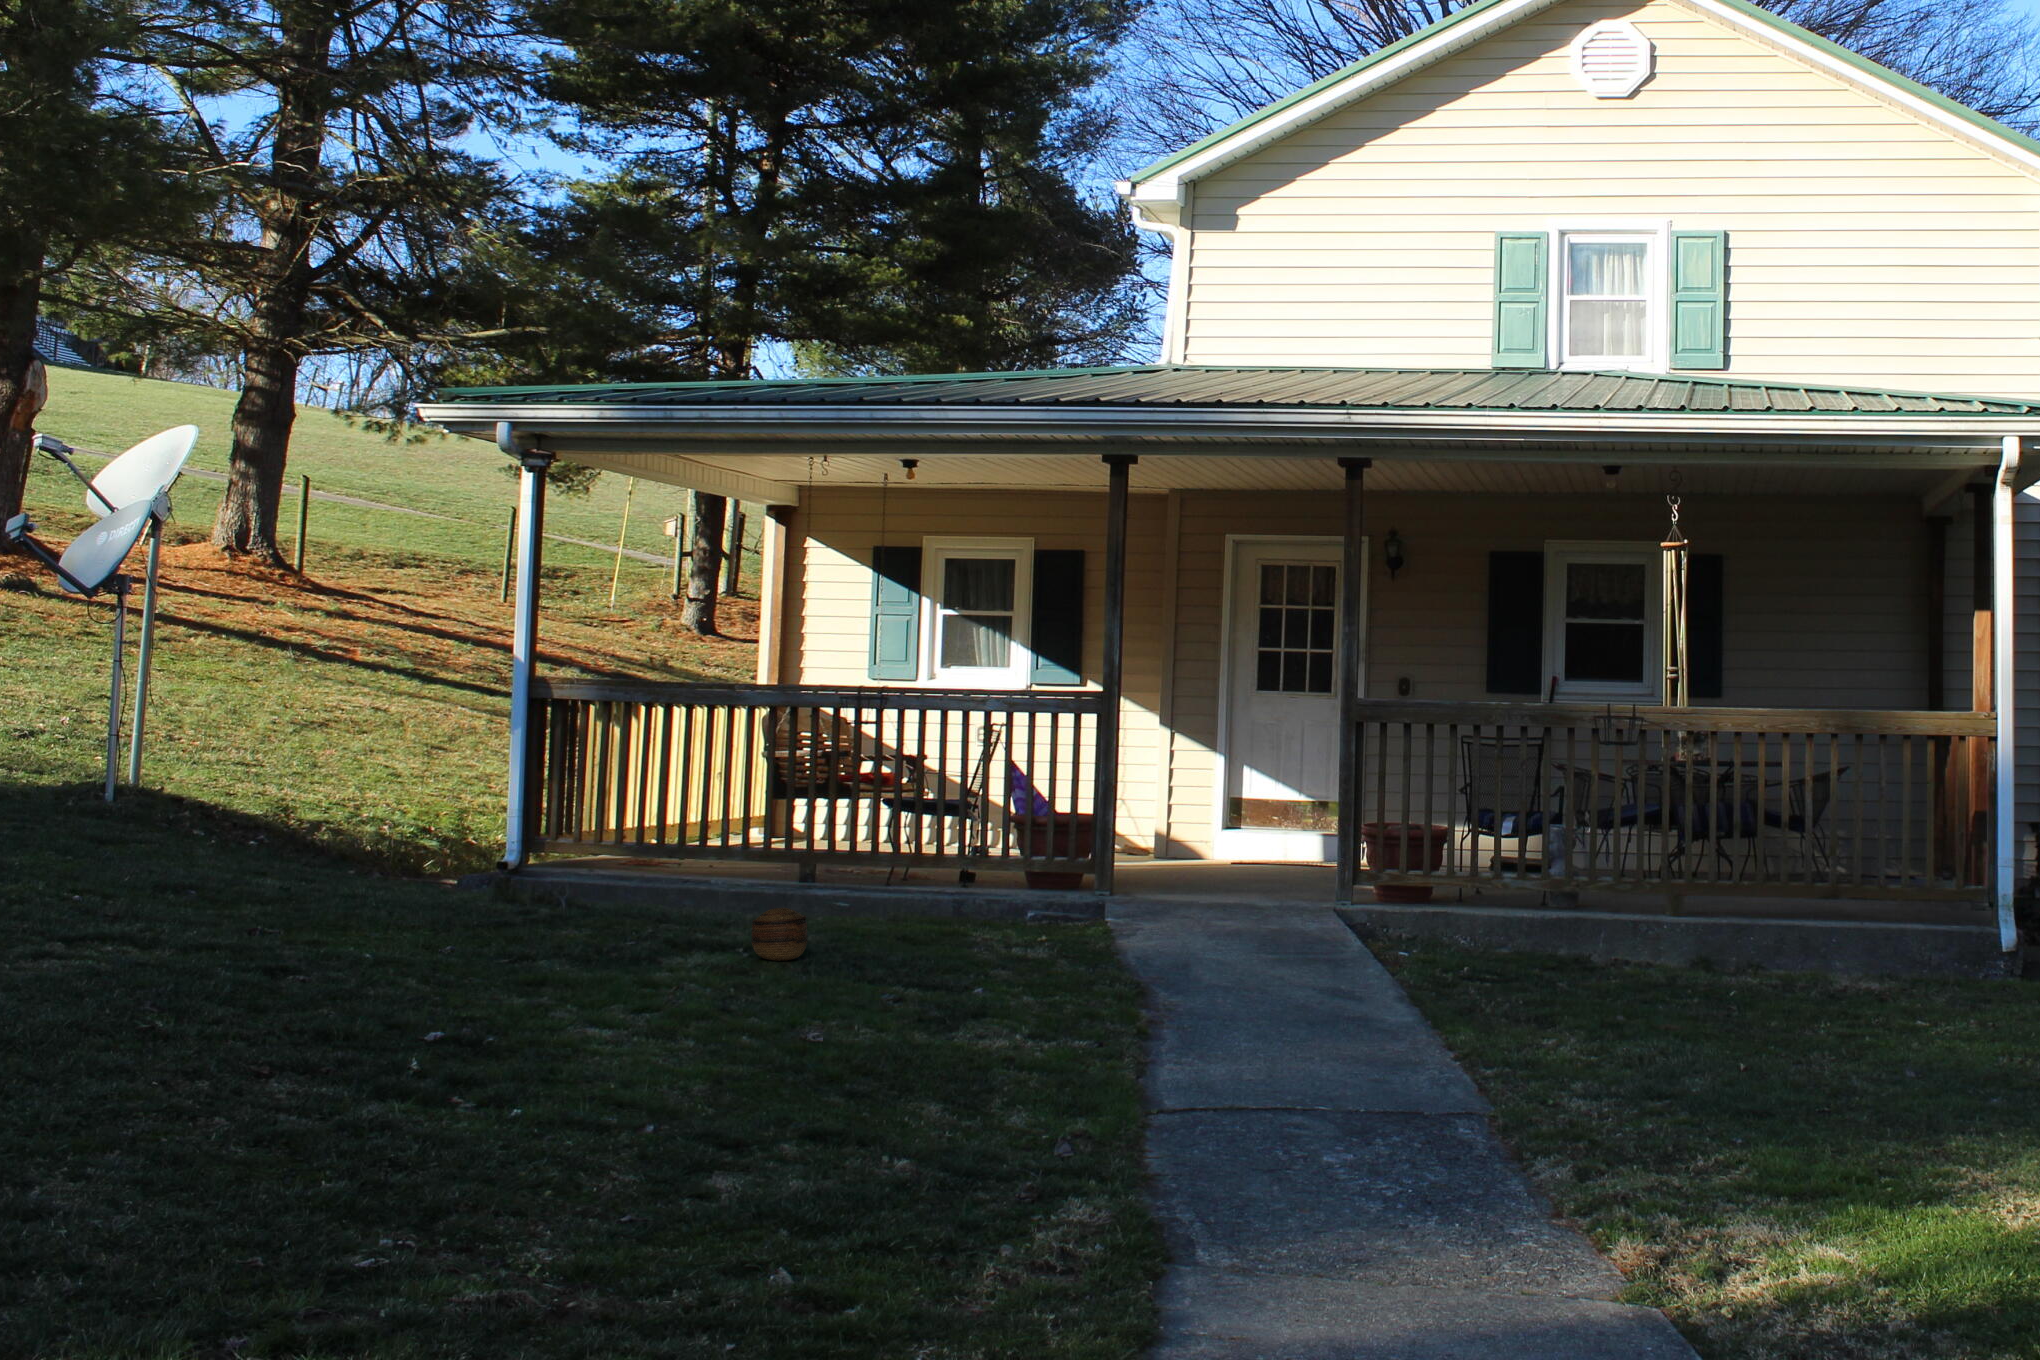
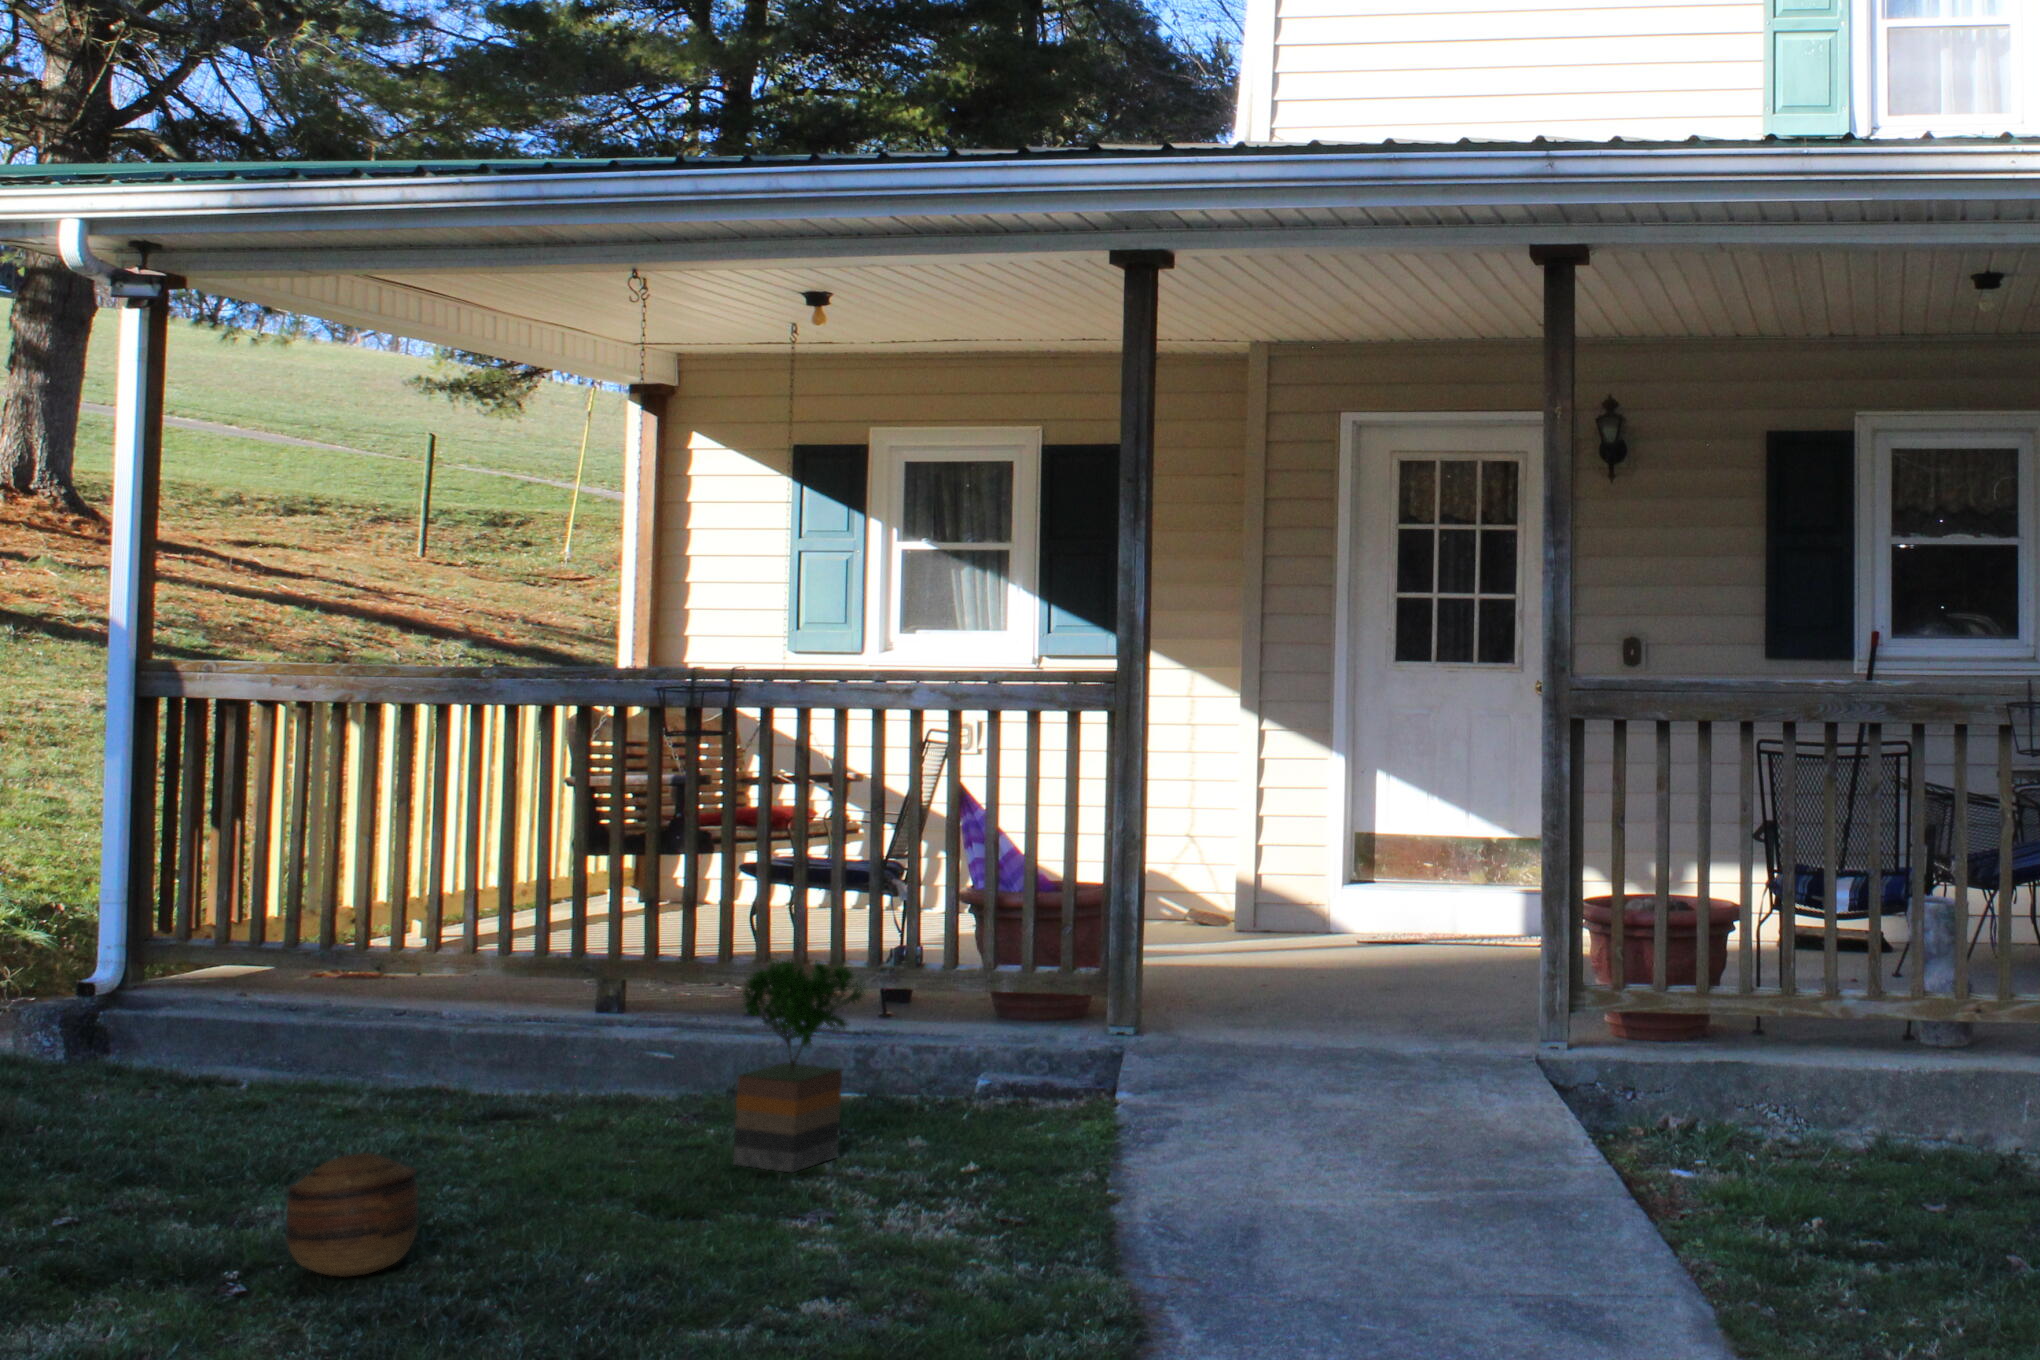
potted tree: none [923,836,990,940] -> present [733,961,865,1172]

